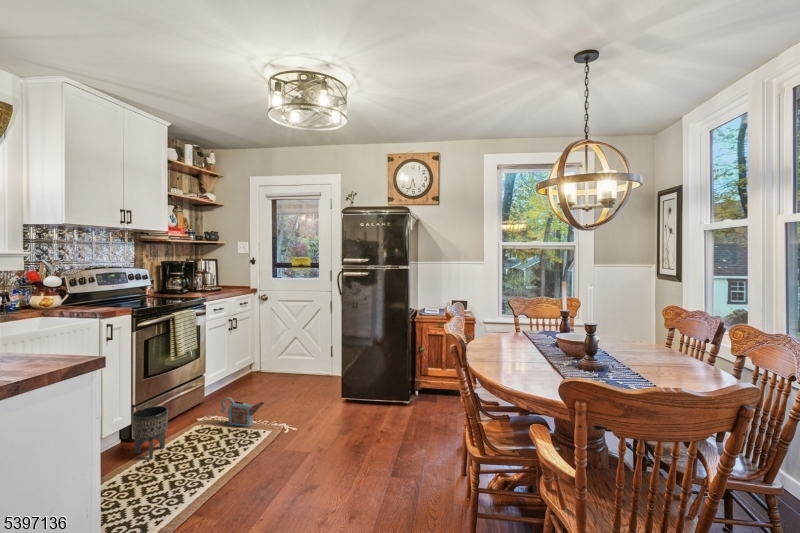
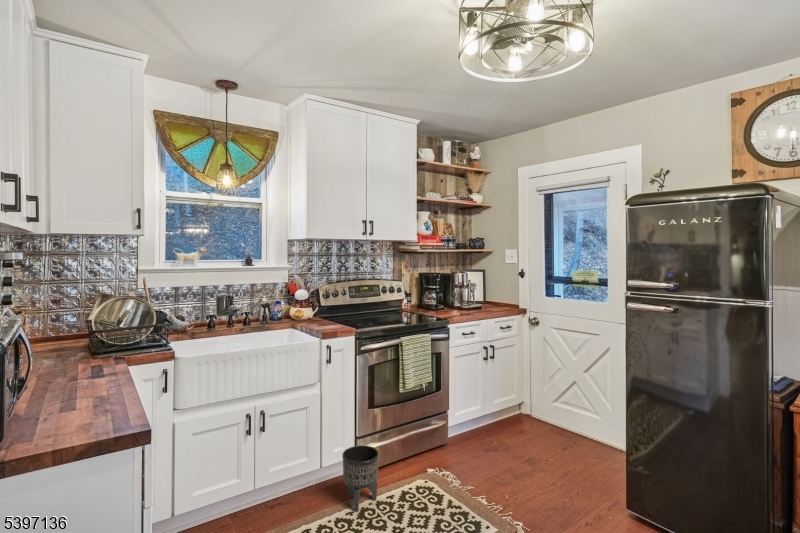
watering can: present [221,397,264,427] -> none [449,455,495,508]

